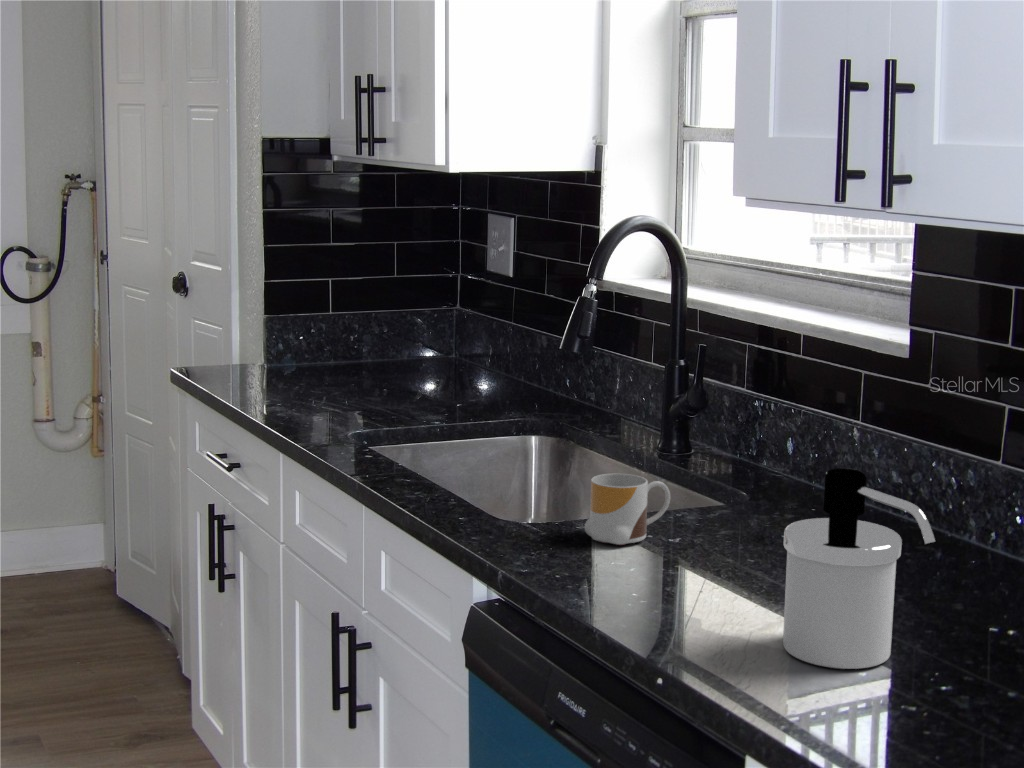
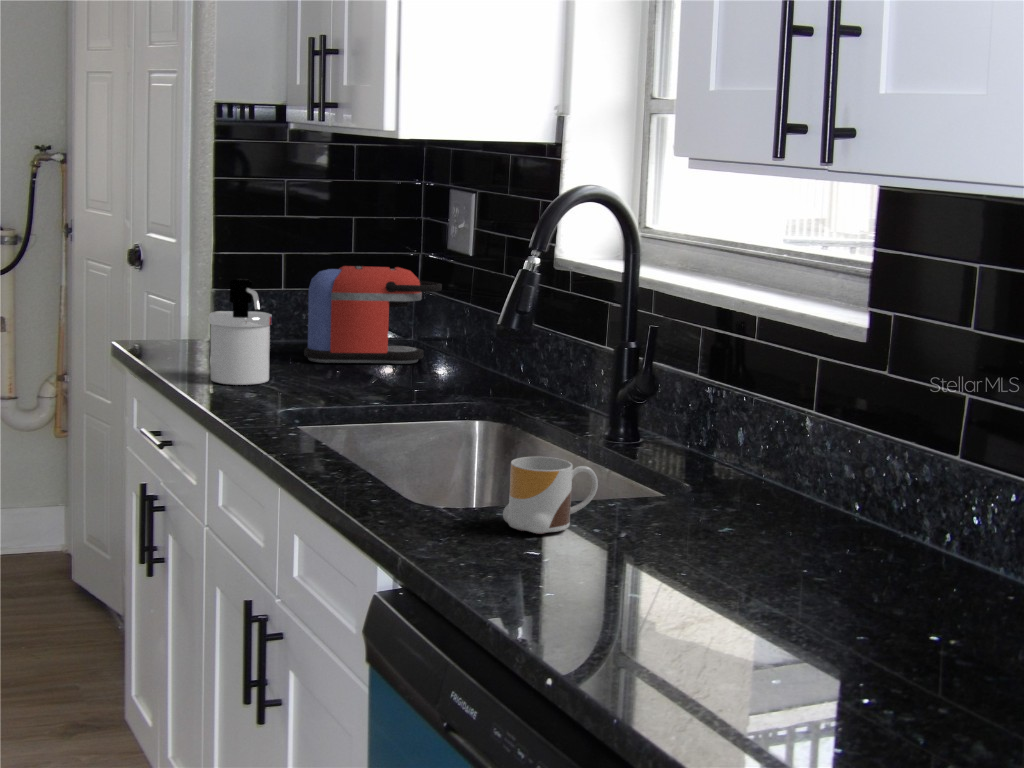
coffee maker: none [356,290,484,383] -> present [304,266,442,364]
soap dispenser: present [783,468,935,669] -> present [209,279,272,385]

